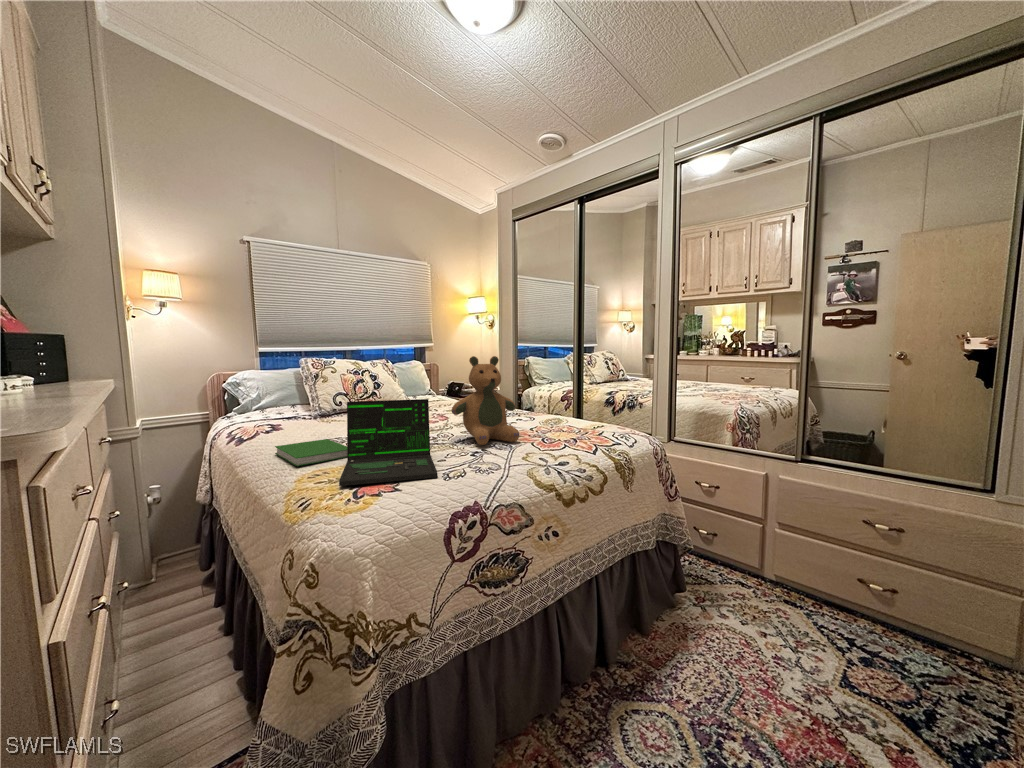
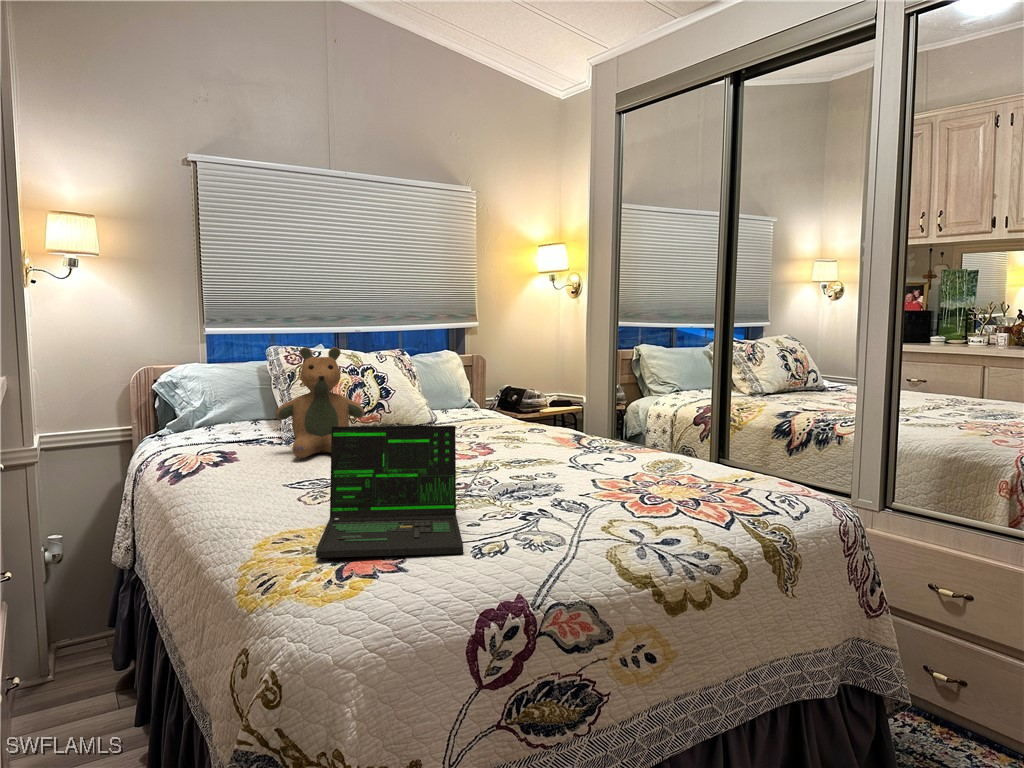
teddy bear: present [452,356,519,445] -> present [275,347,365,458]
hardcover book: present [275,439,347,466] -> none [226,480,341,523]

